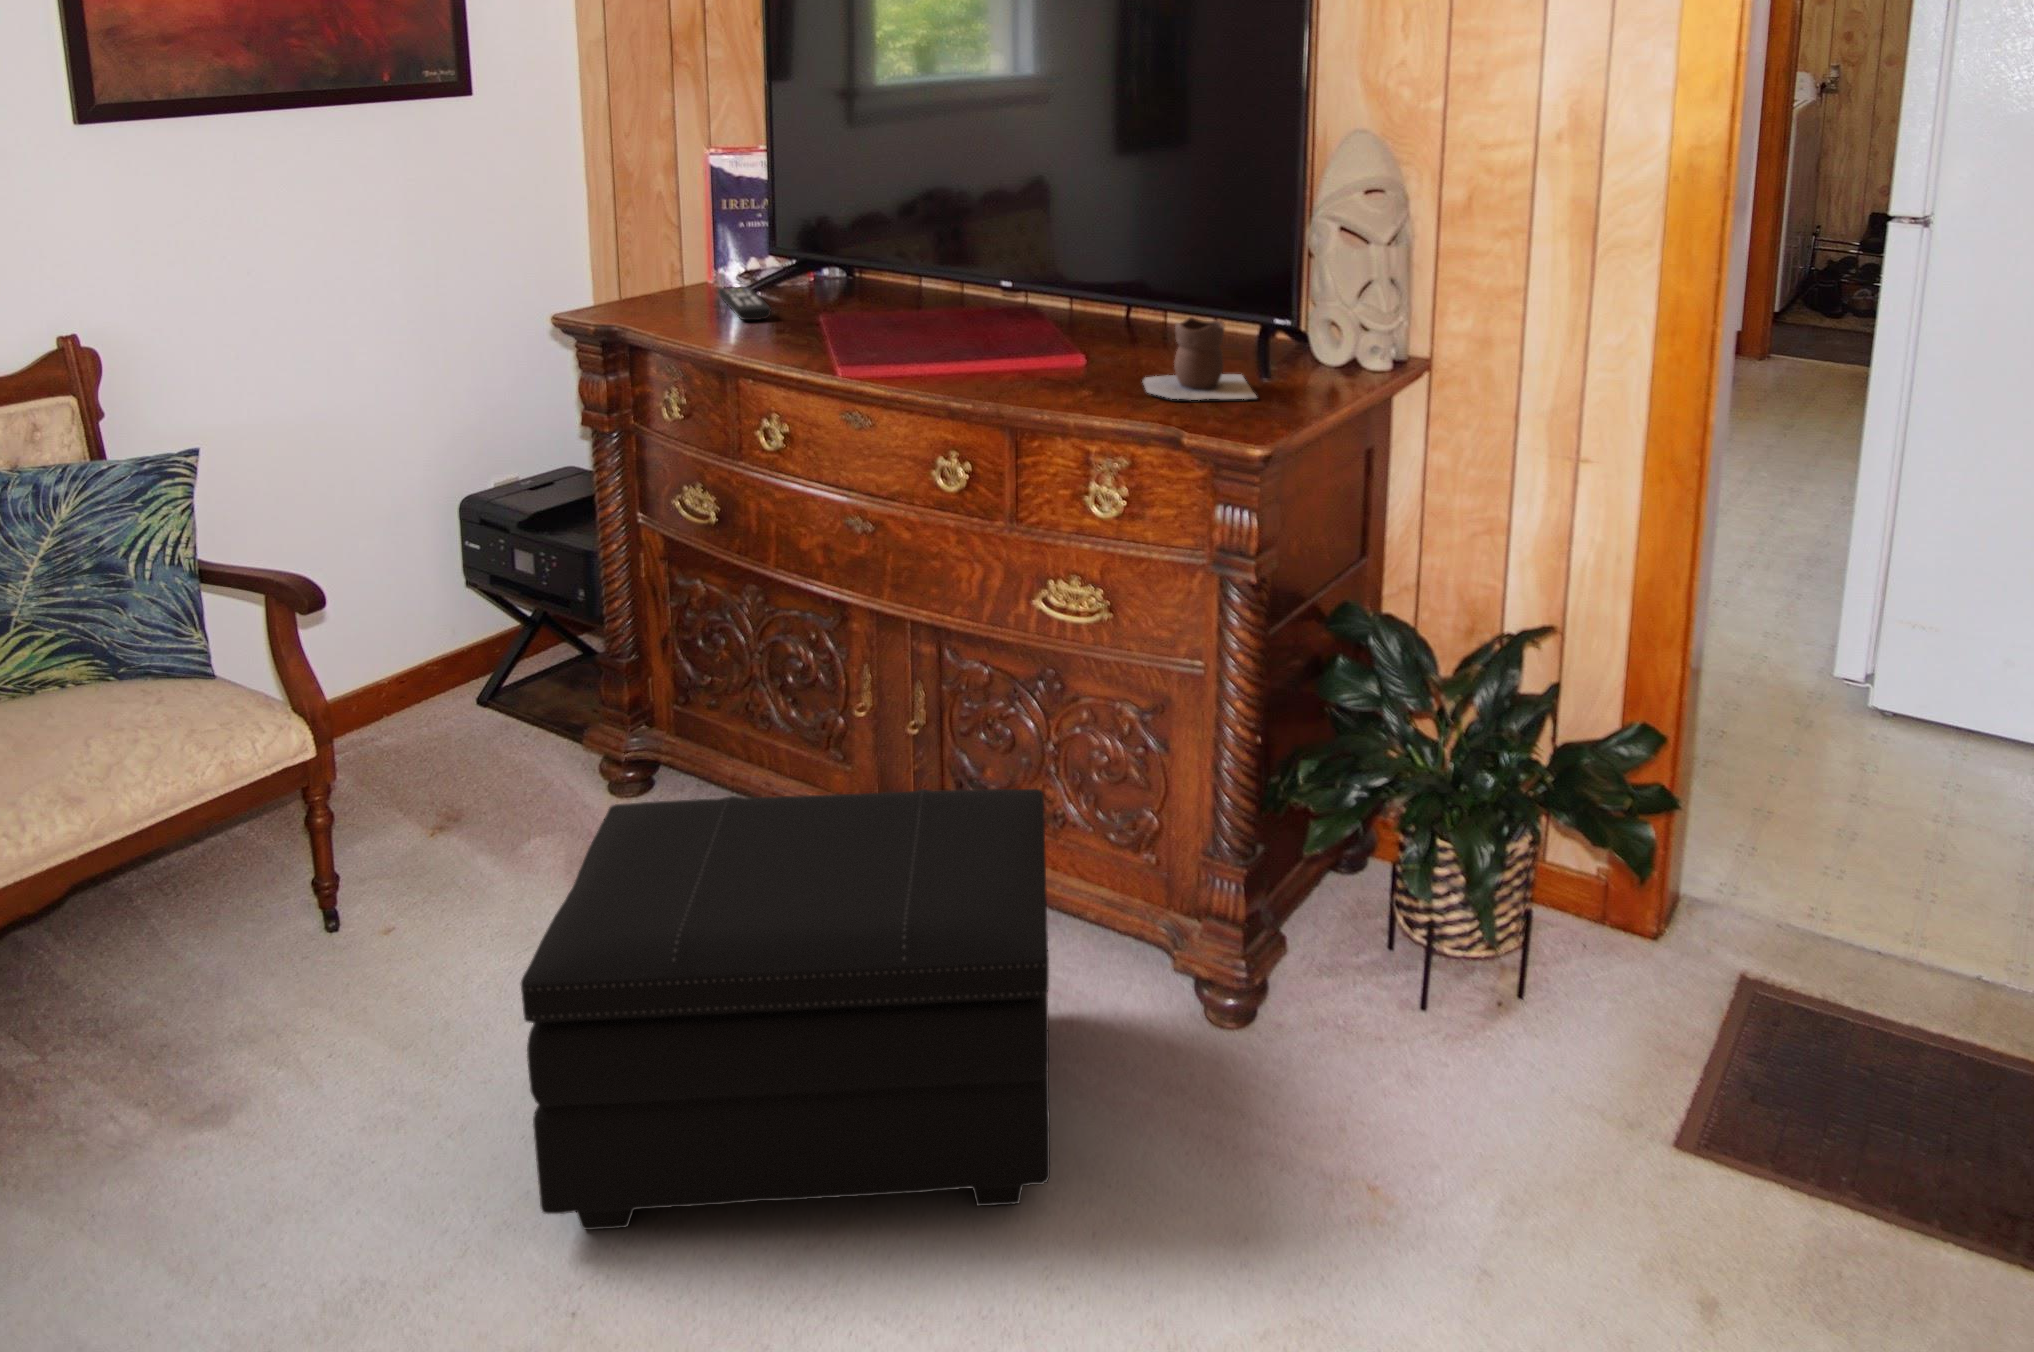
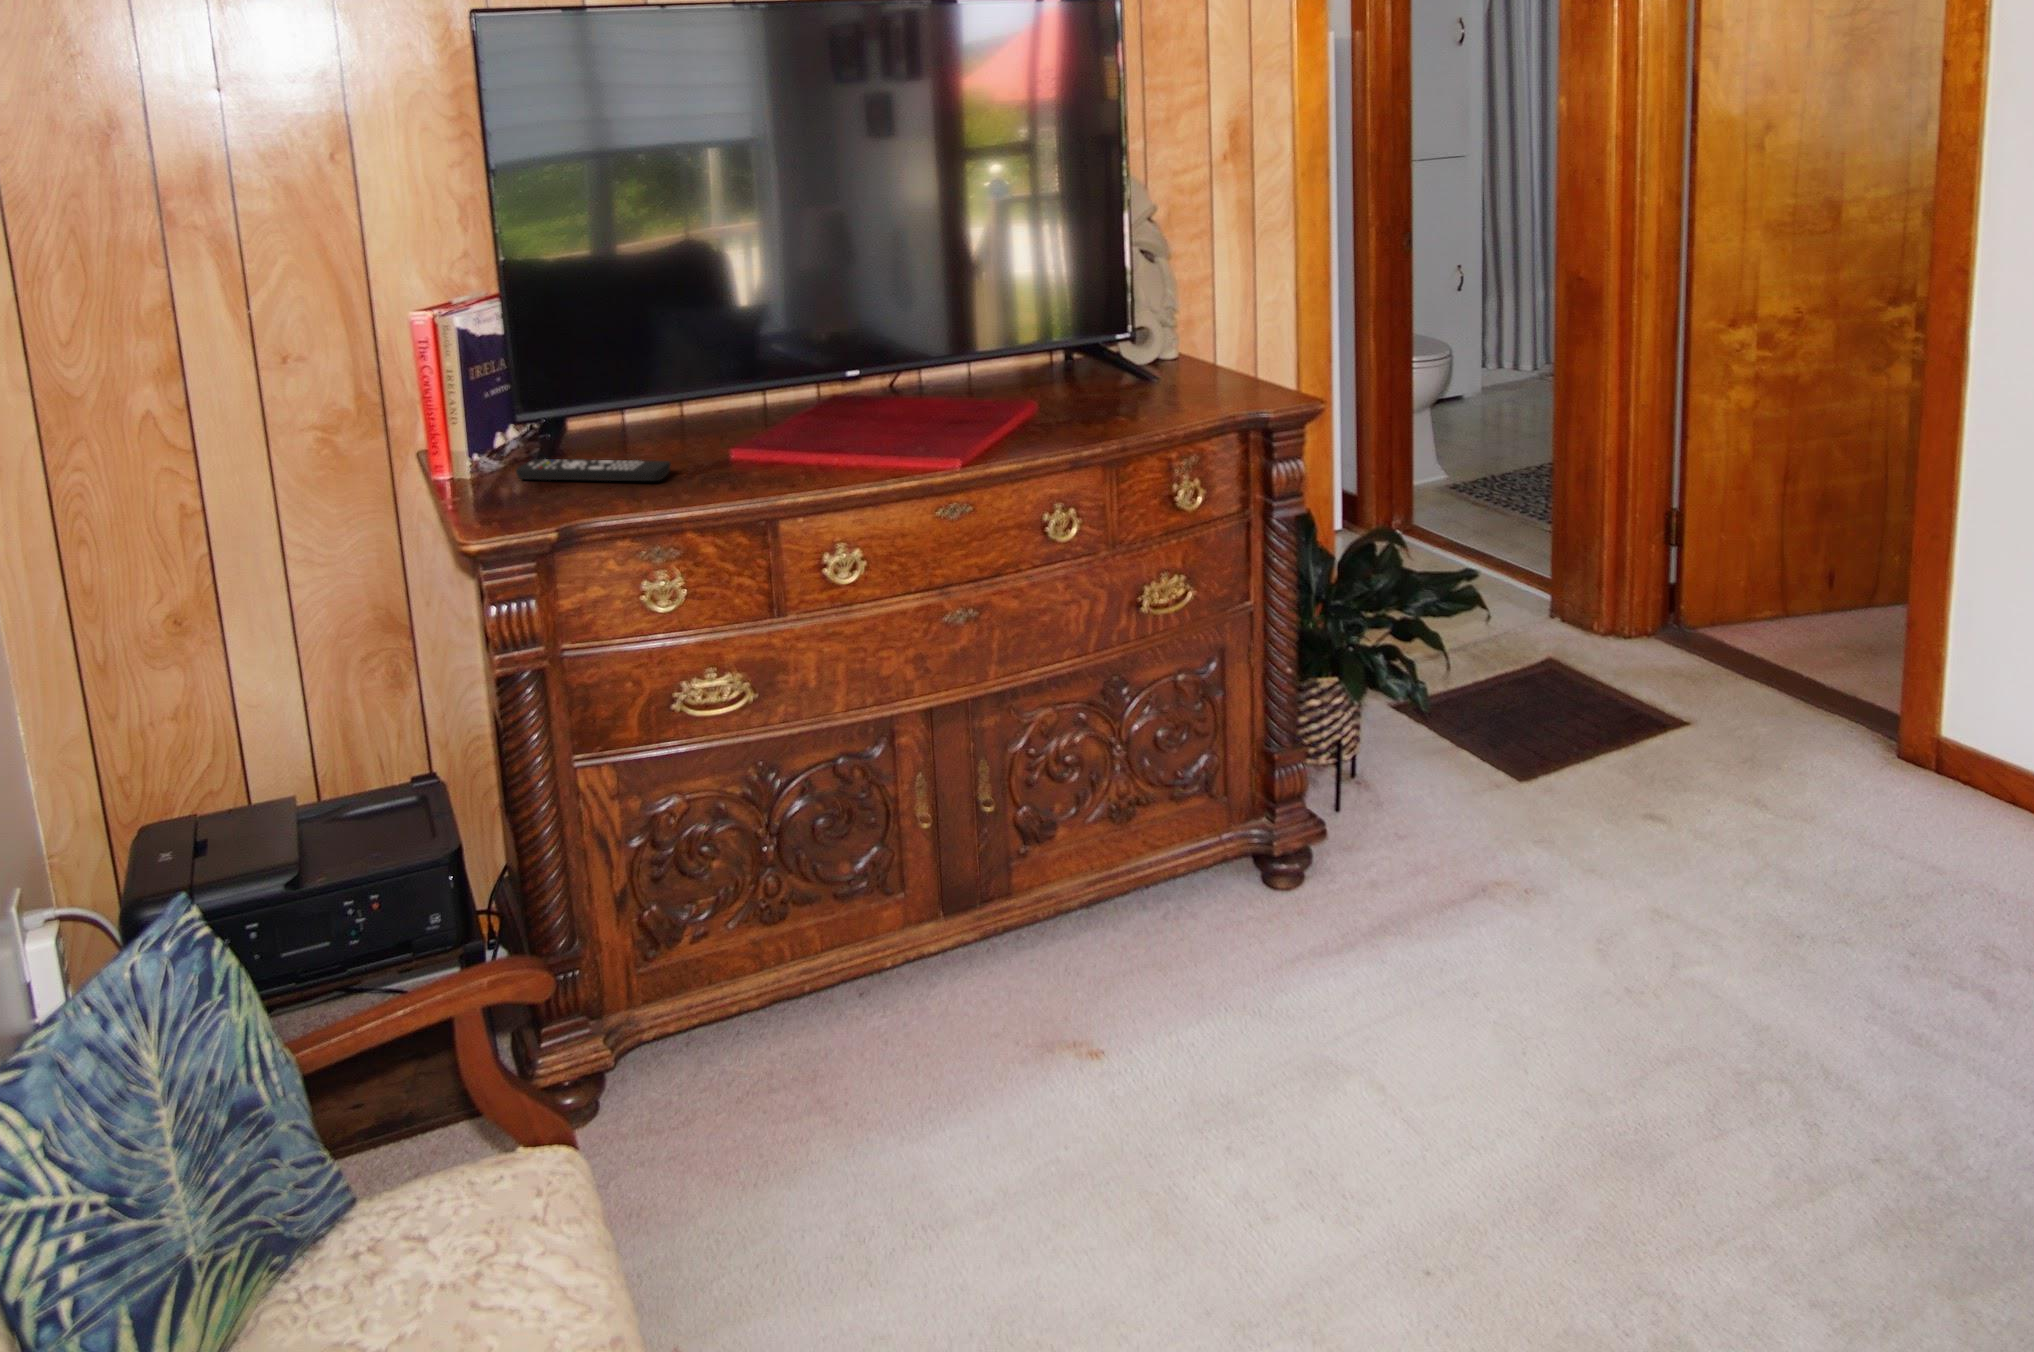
vase: present [1143,317,1256,400] -> none [1113,340,1214,411]
footstool: present [521,789,1050,1230] -> none [1037,753,1457,1243]

